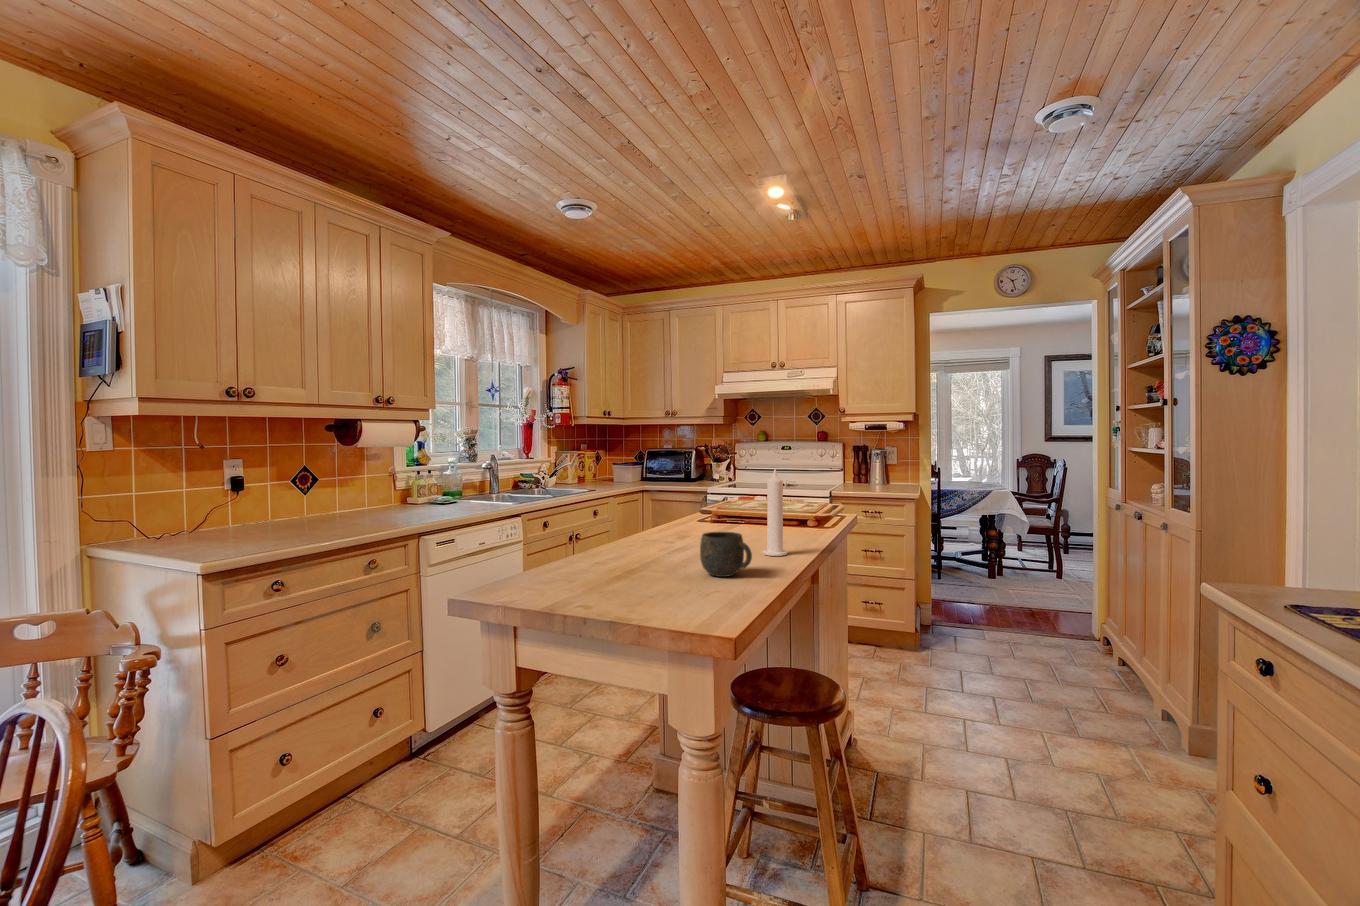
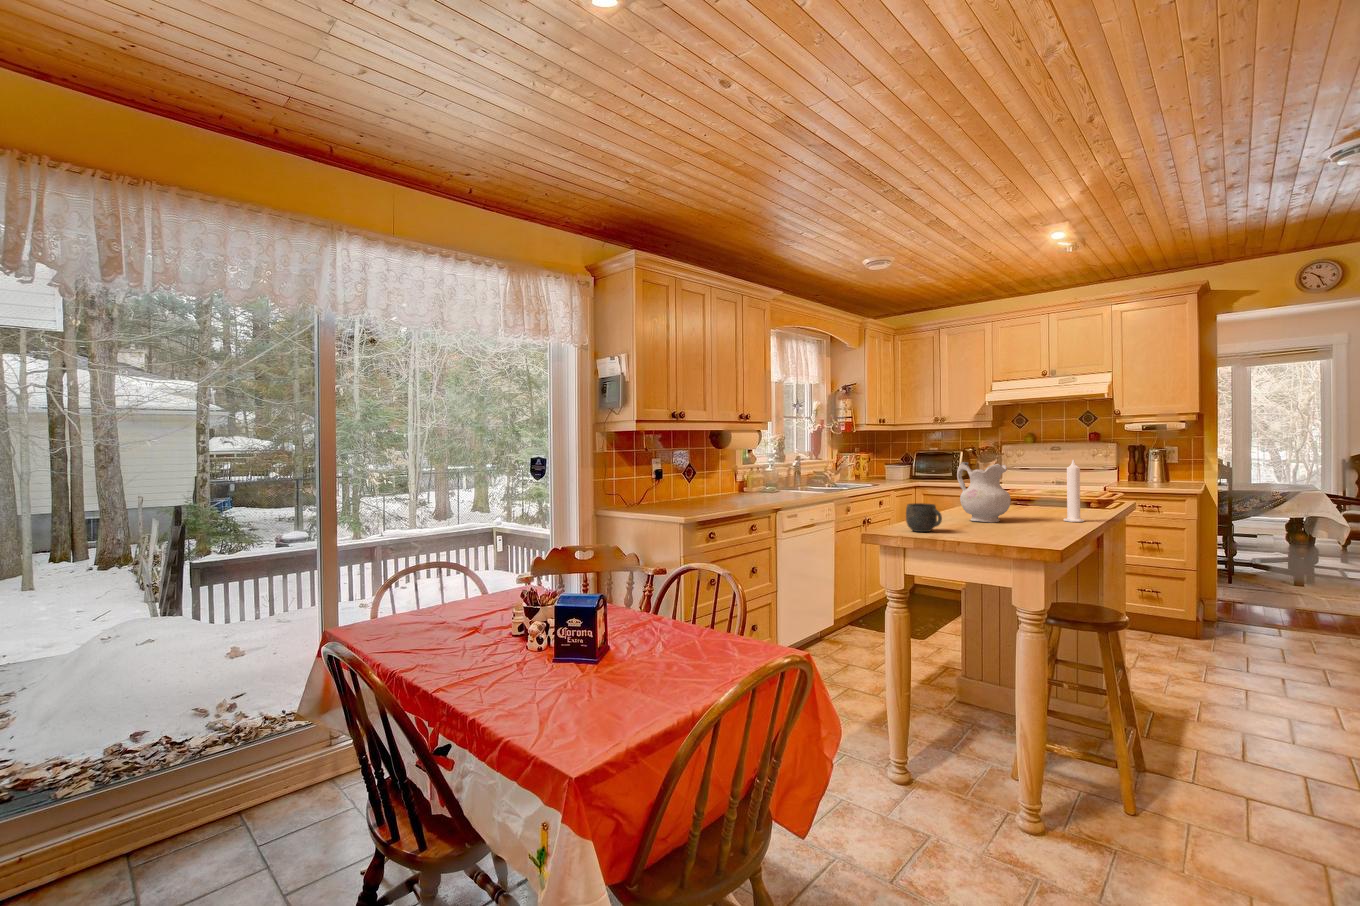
ceramic pitcher: none [631,472,696,561] -> present [957,462,1011,522]
mug: present [700,532,752,577] -> present [906,503,942,532]

